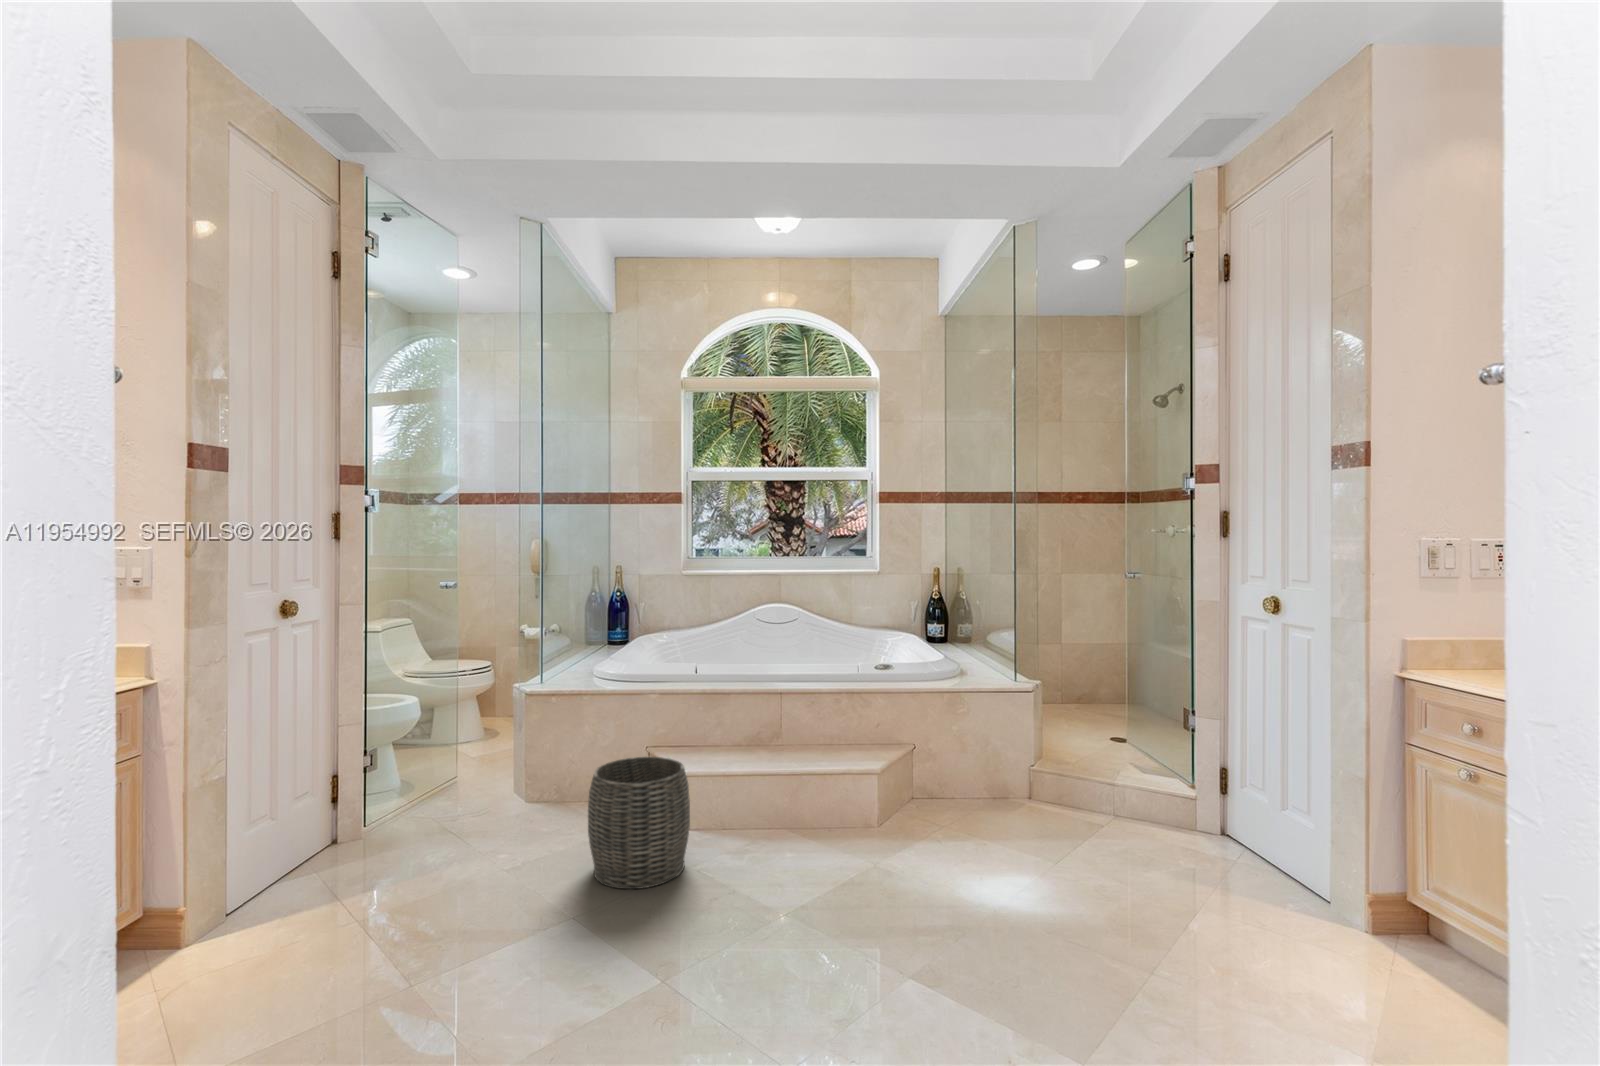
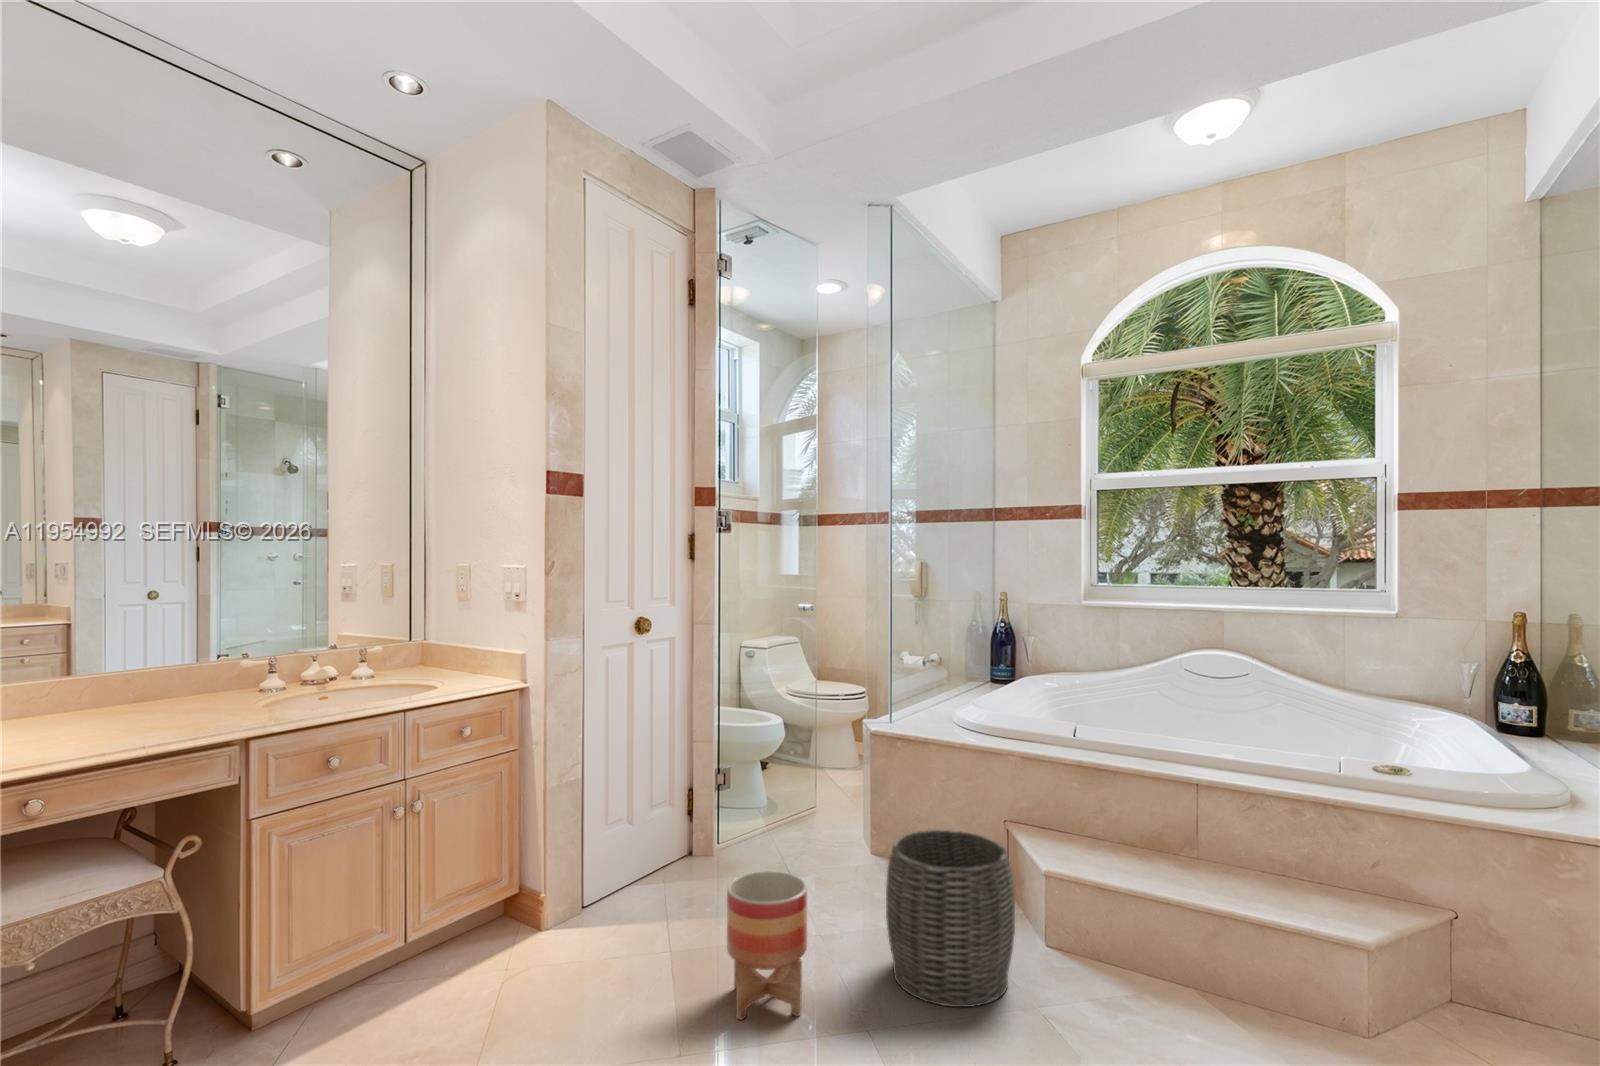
planter: none [464,817,539,948] -> present [727,871,807,1020]

